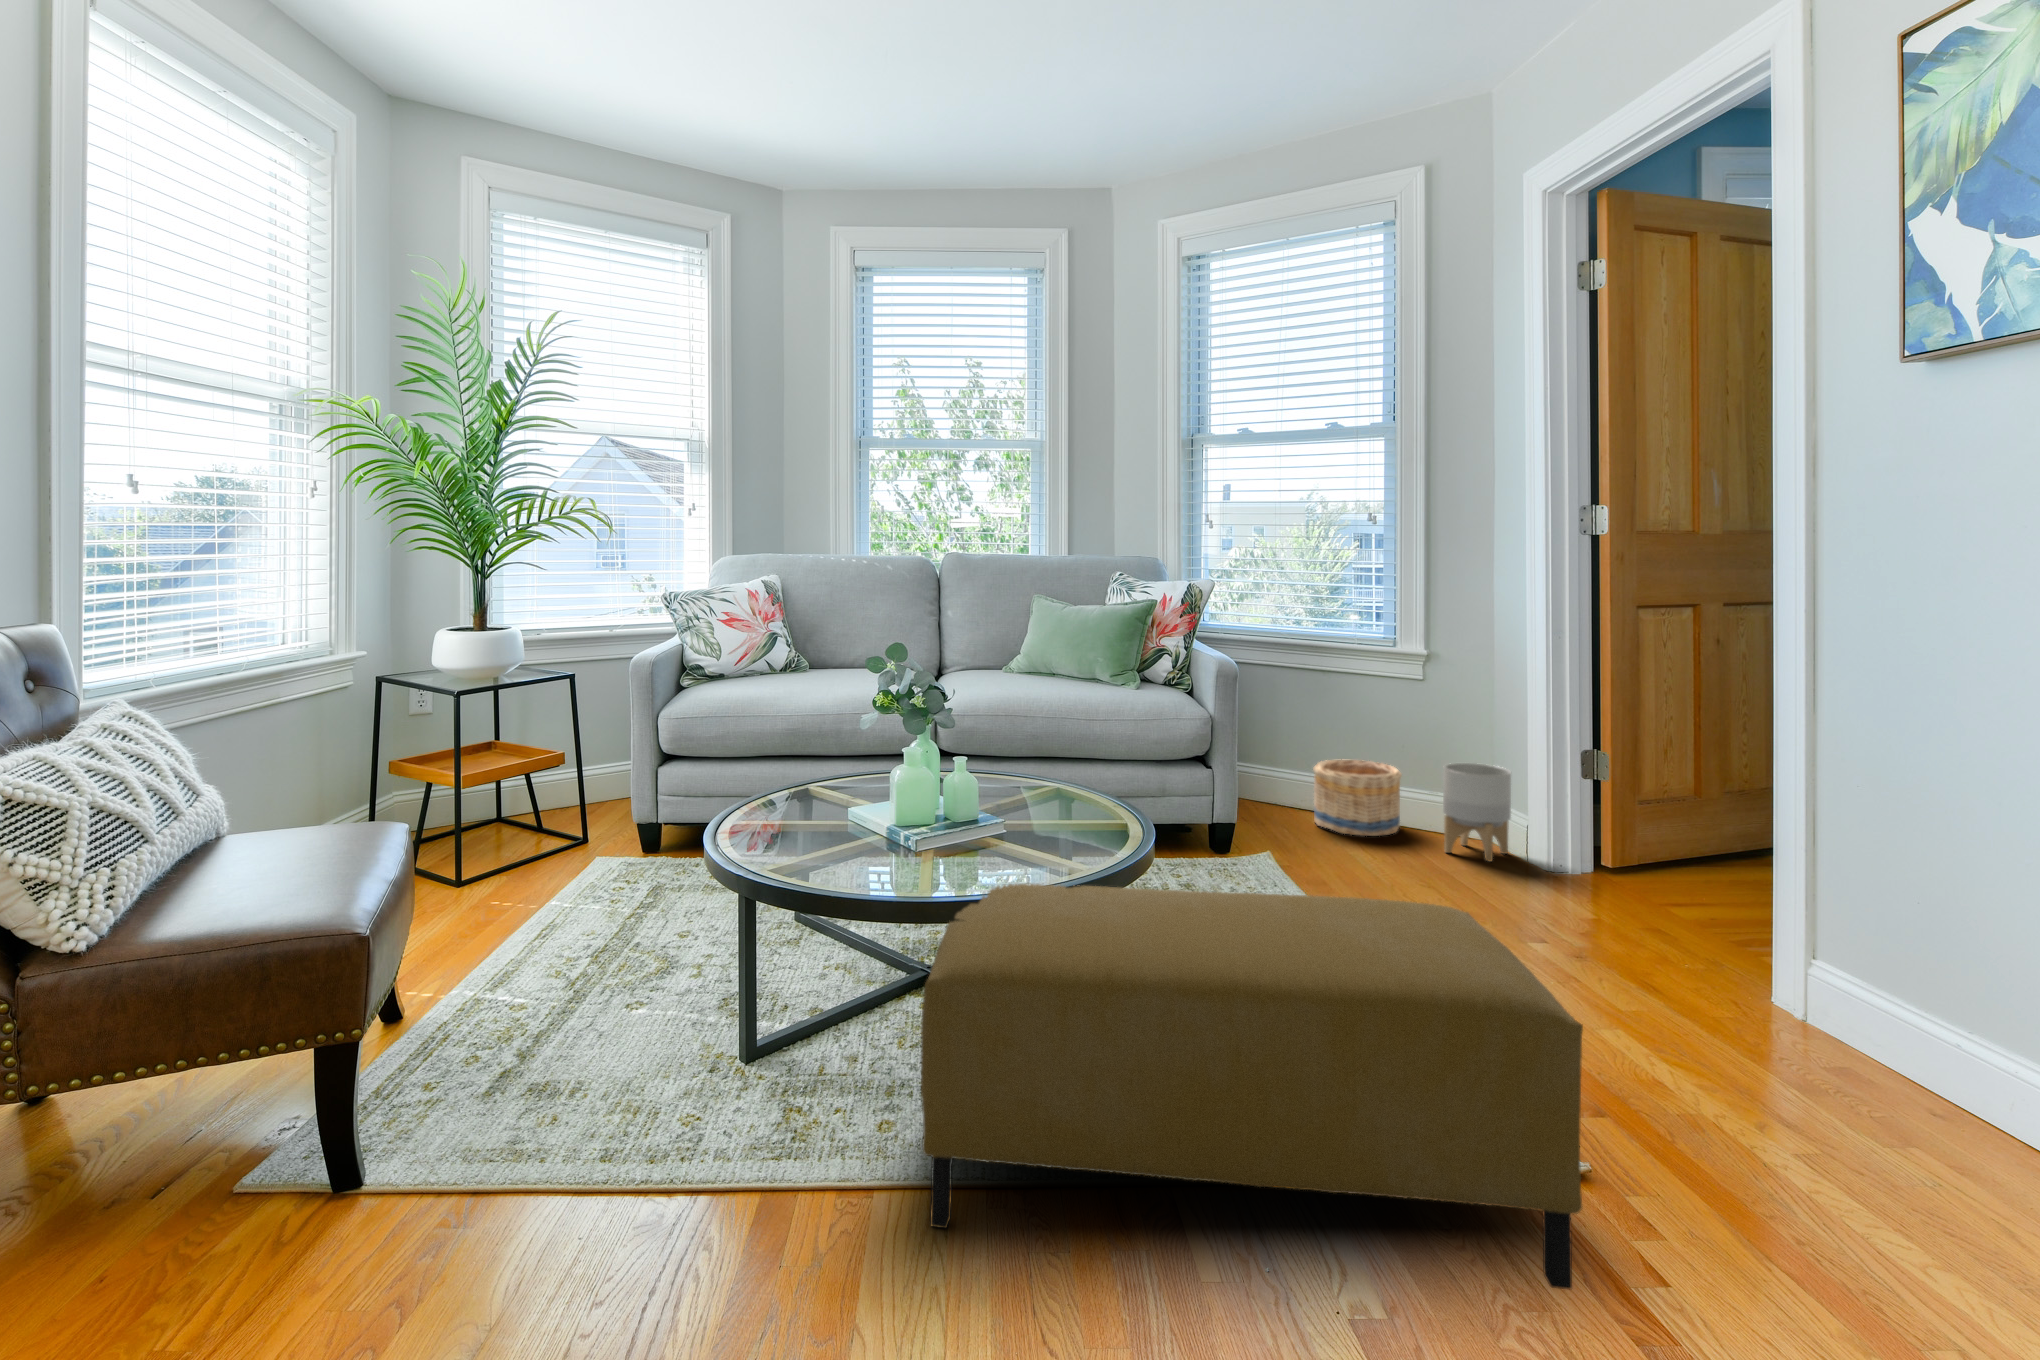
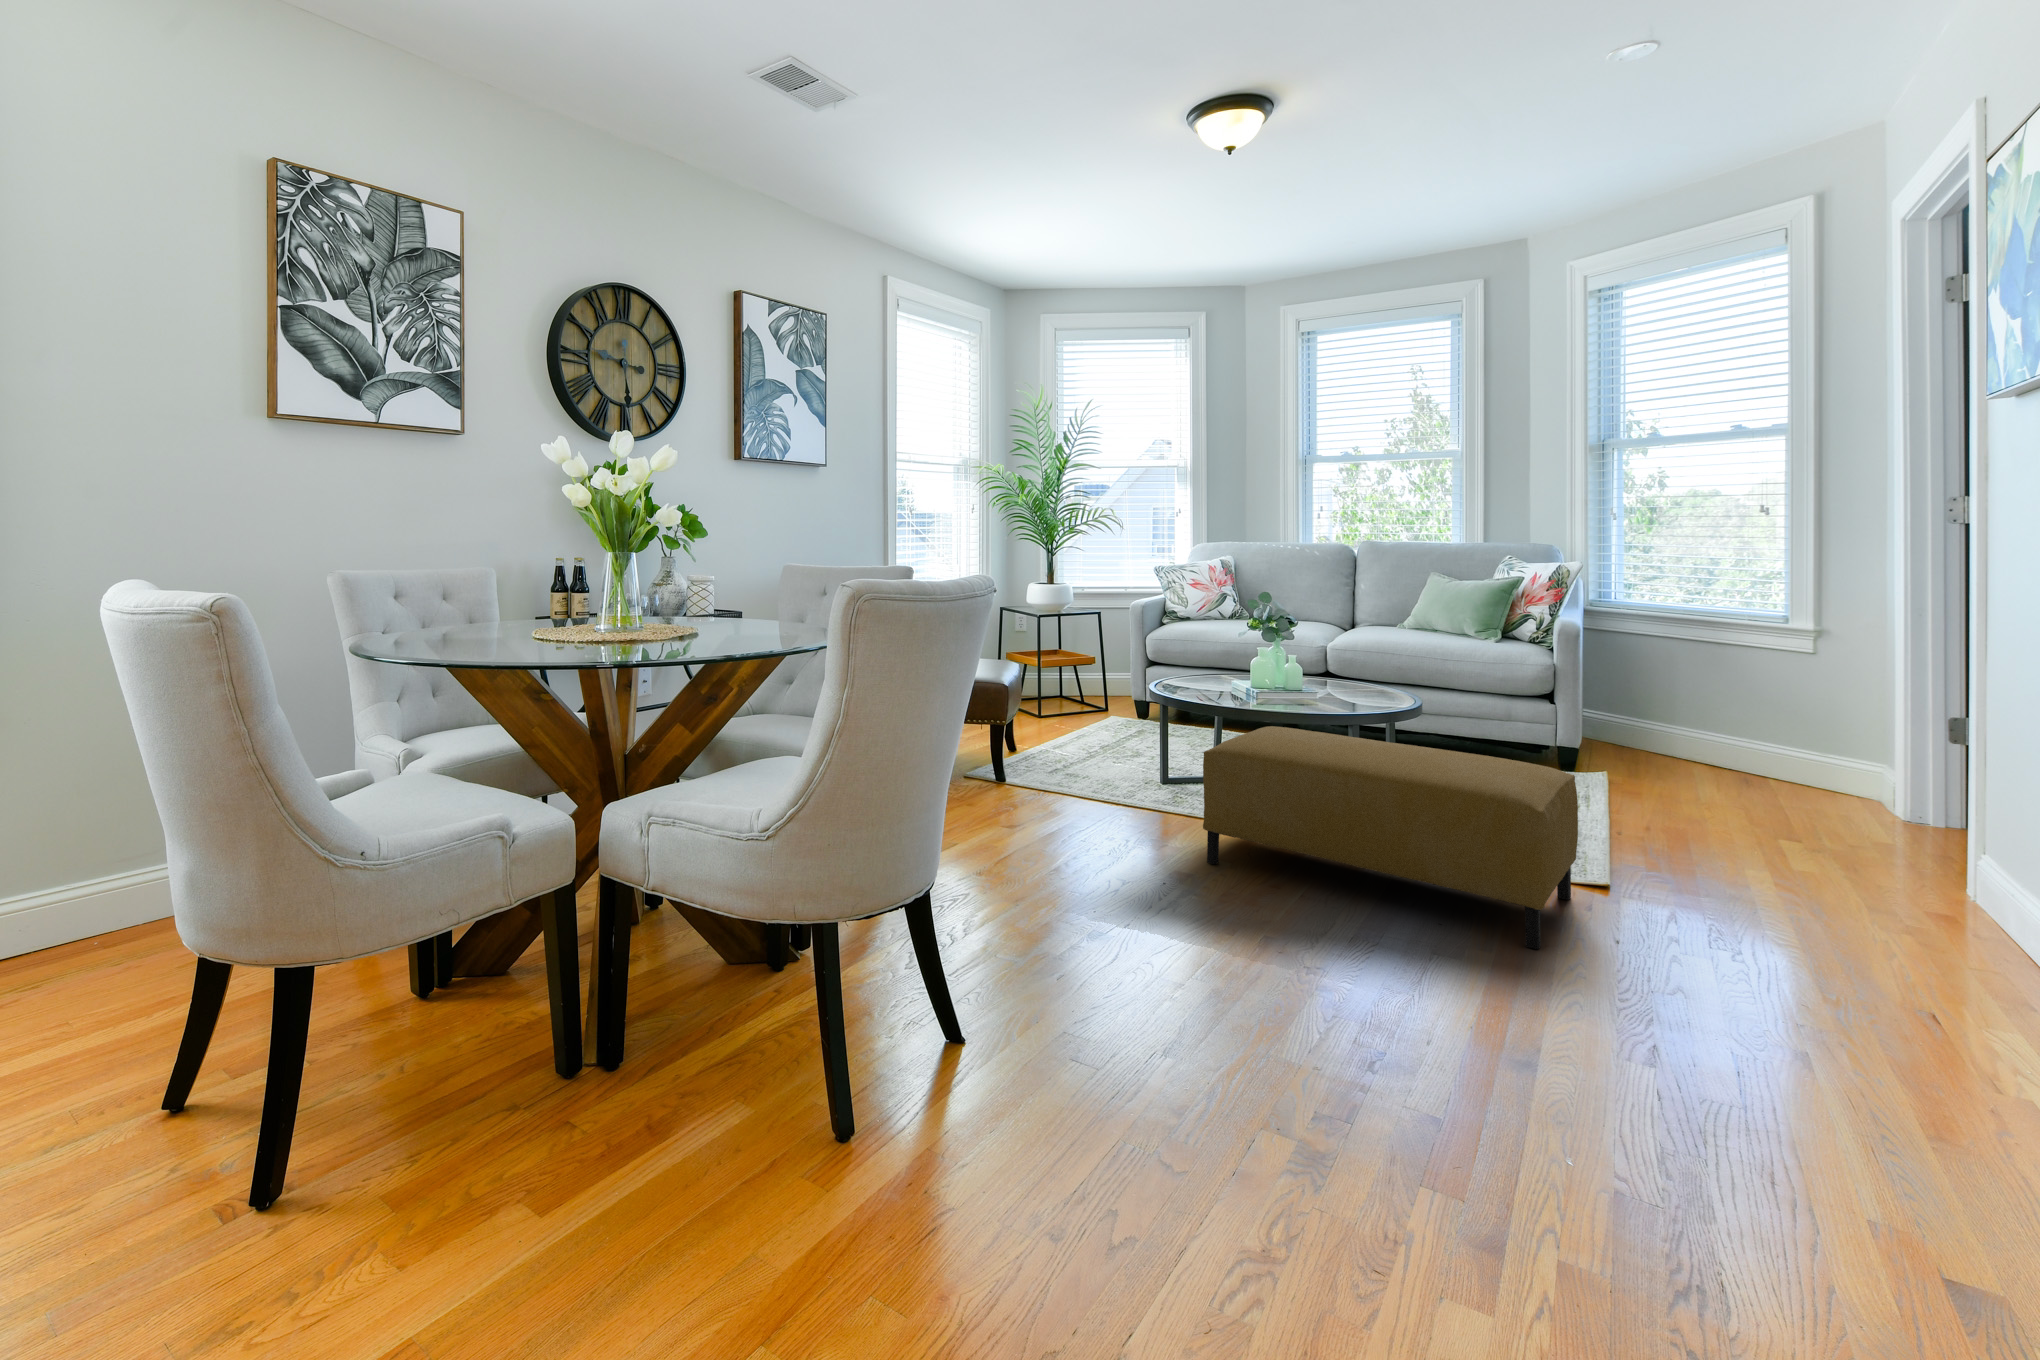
basket: present [1313,759,1402,836] -> none [1684,713,1779,778]
planter: present [1443,763,1511,861] -> none [1800,723,1878,806]

